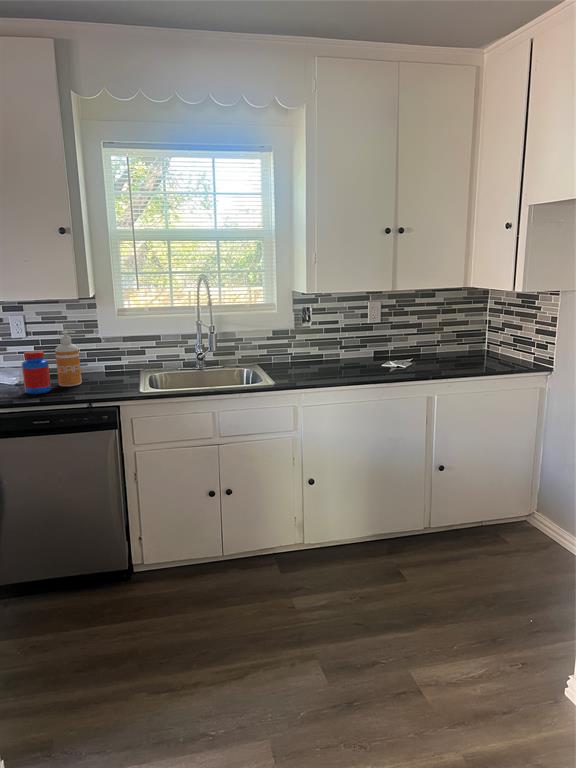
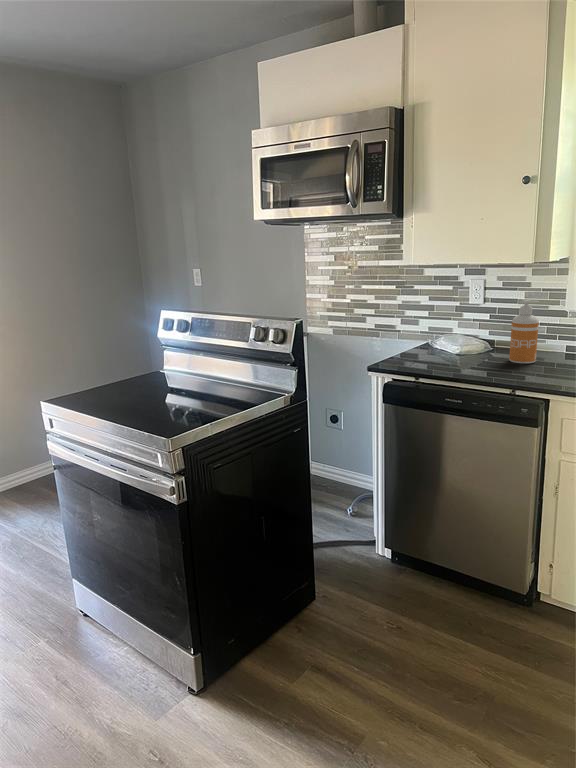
jar: present [22,351,51,394] -> none [472,319,502,367]

